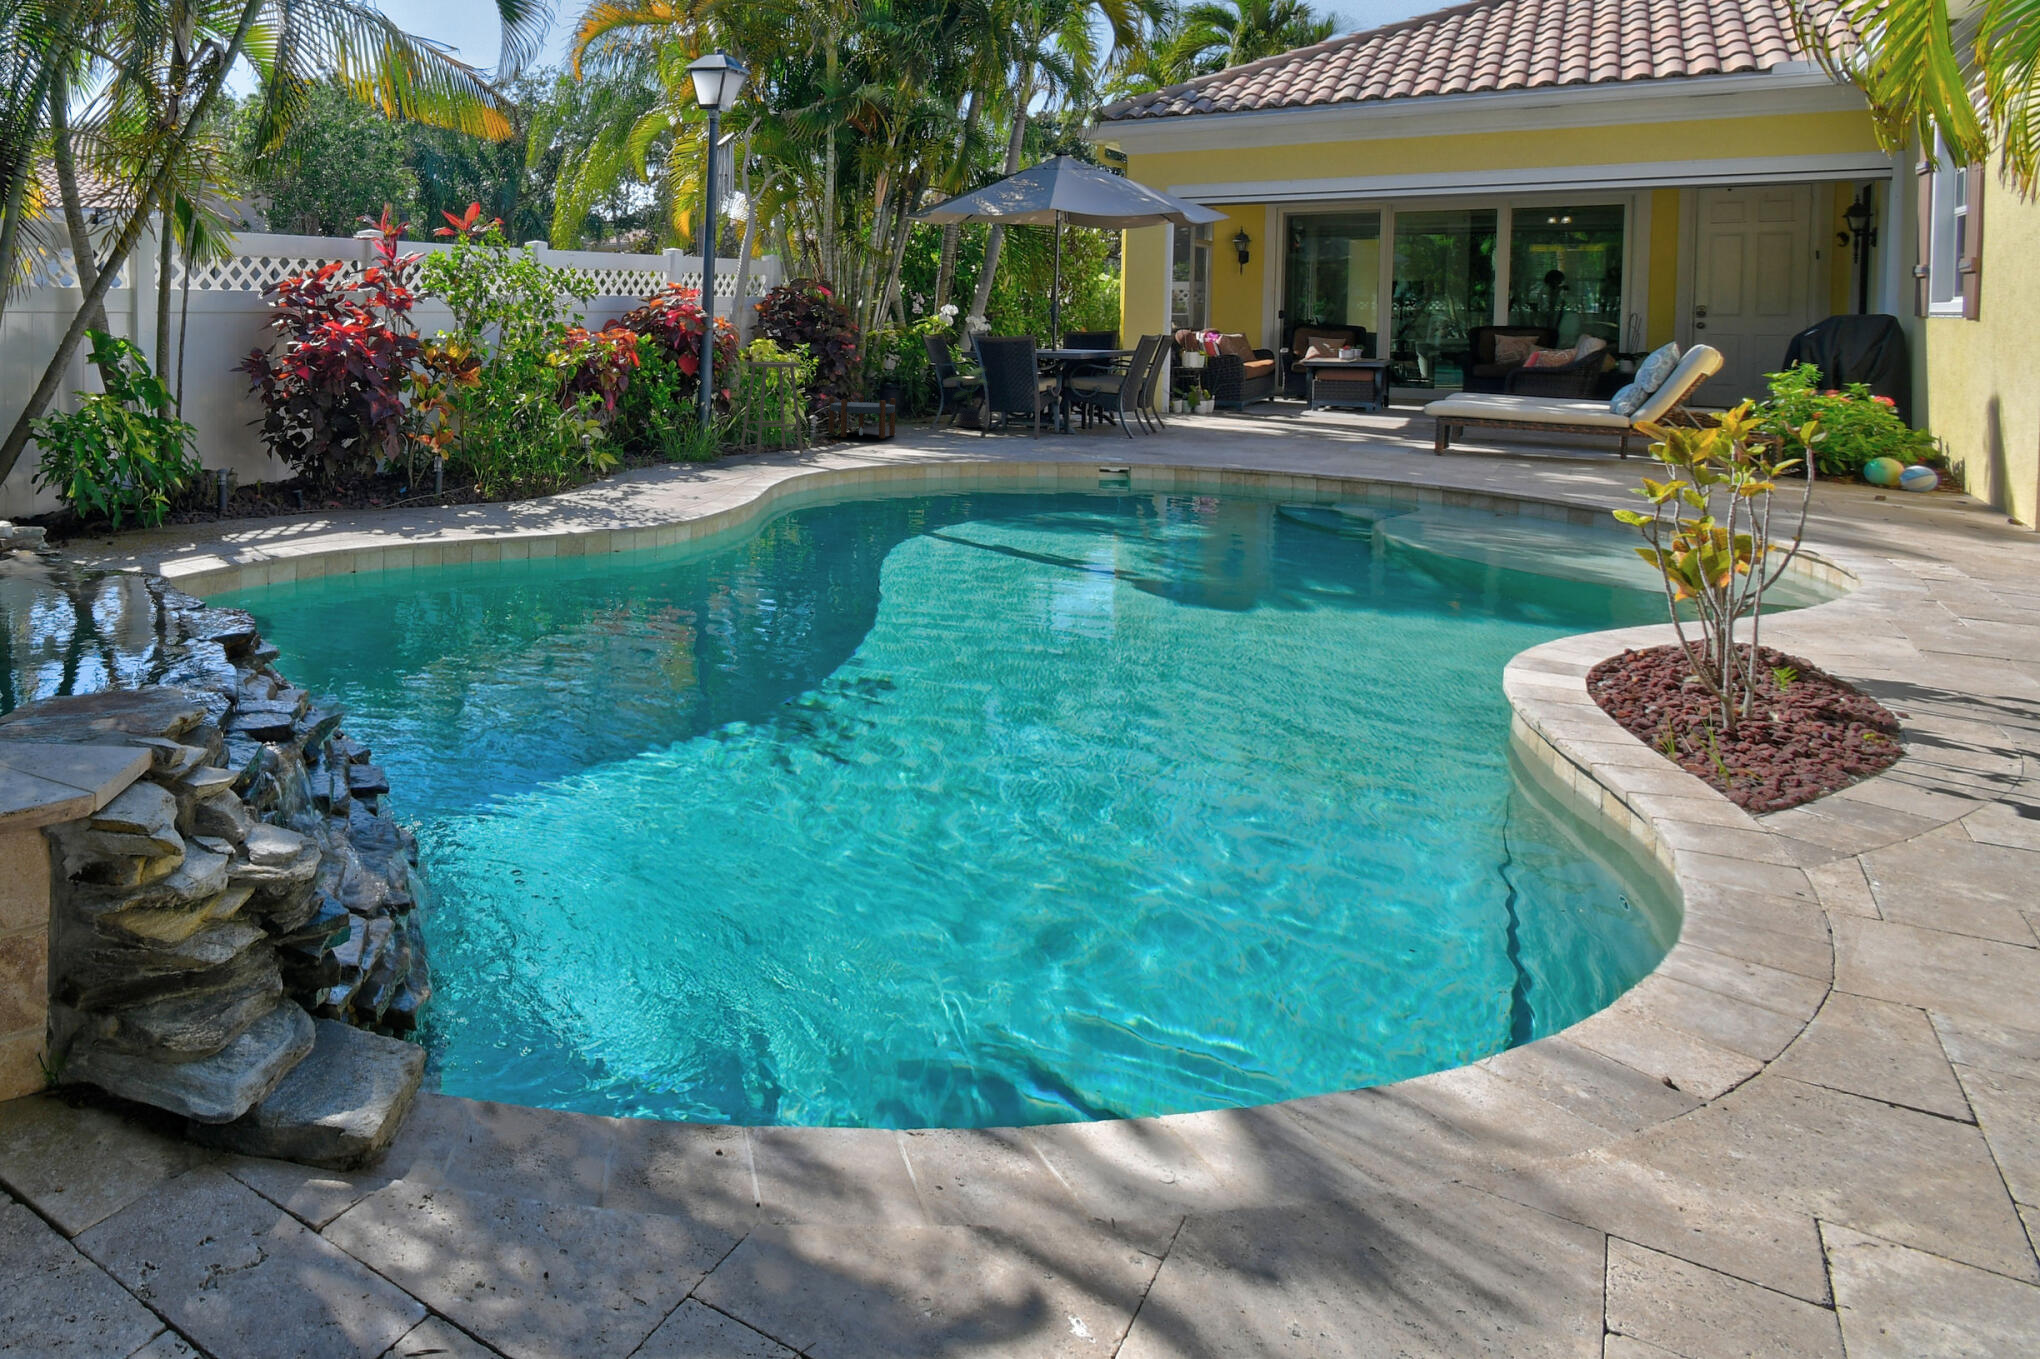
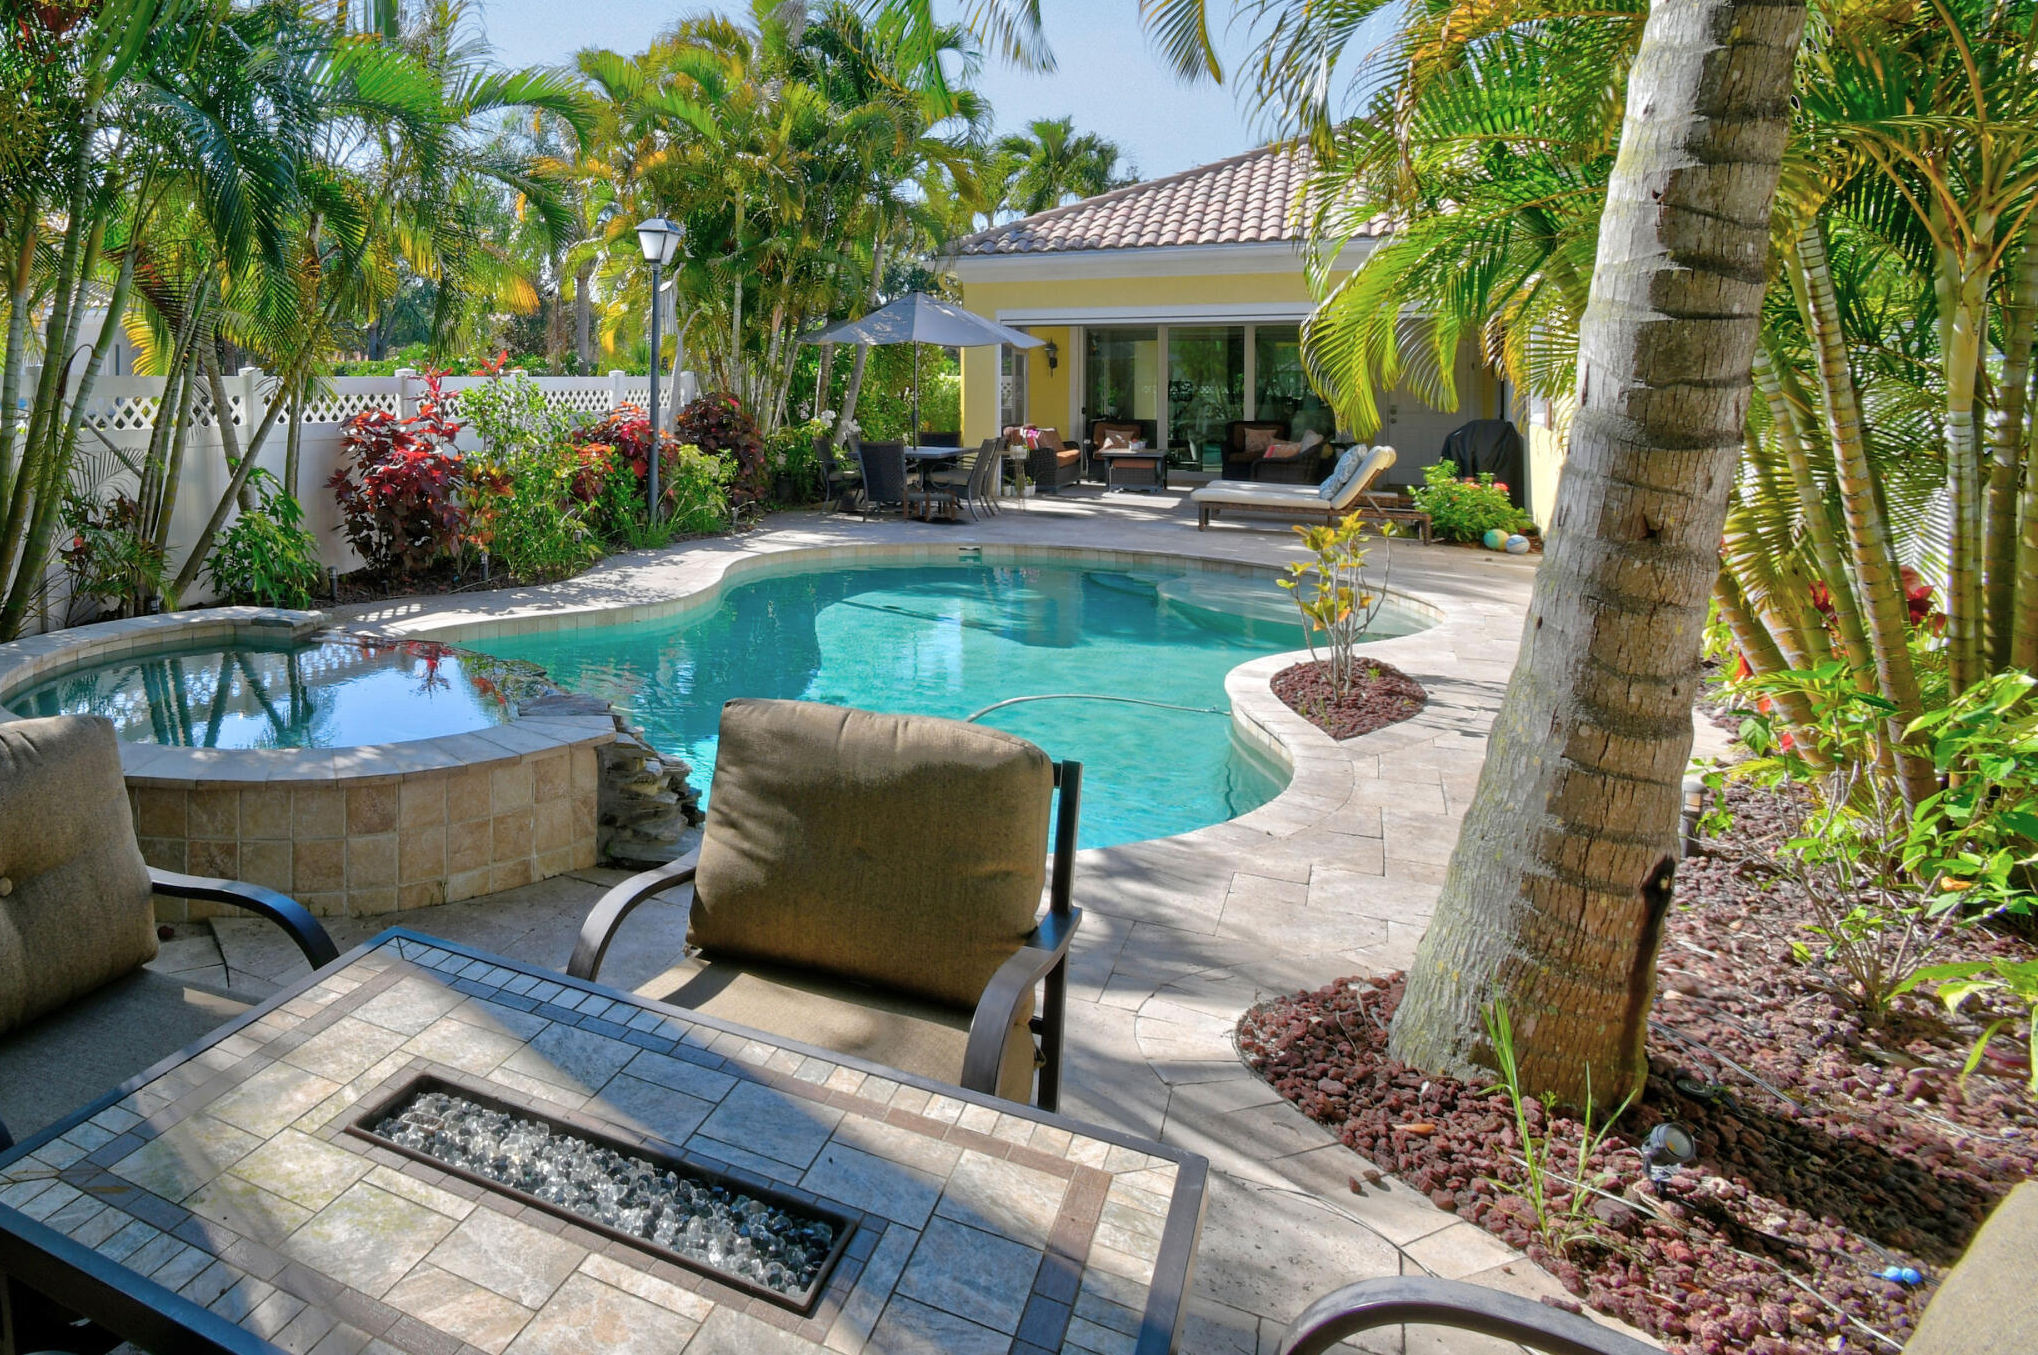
stool: present [740,362,803,454] -> present [989,451,1025,512]
side table: present [829,396,896,438] -> present [904,489,956,520]

